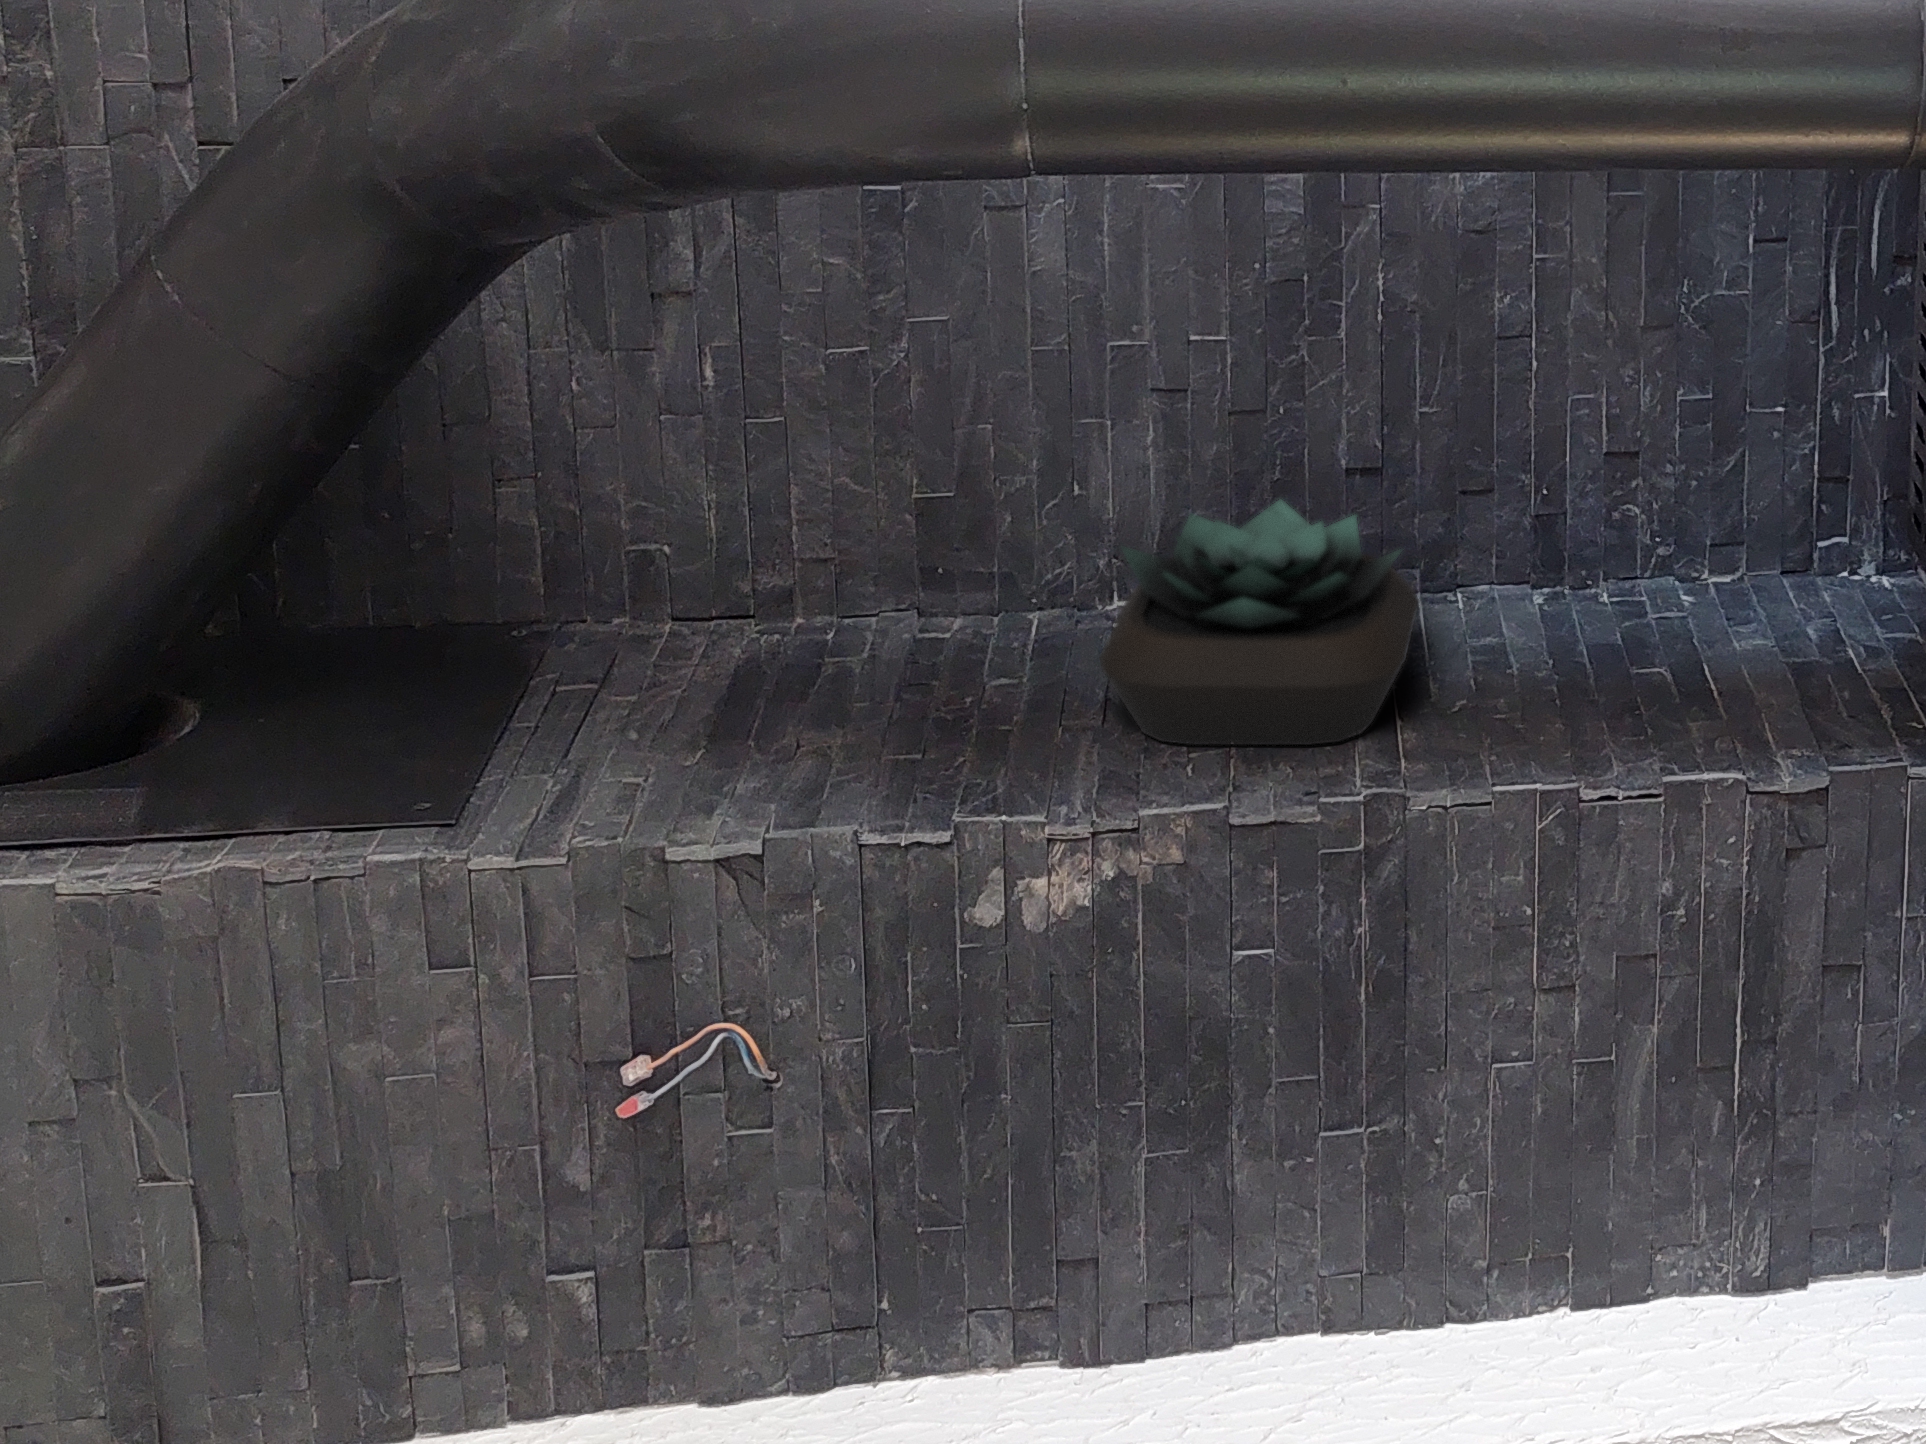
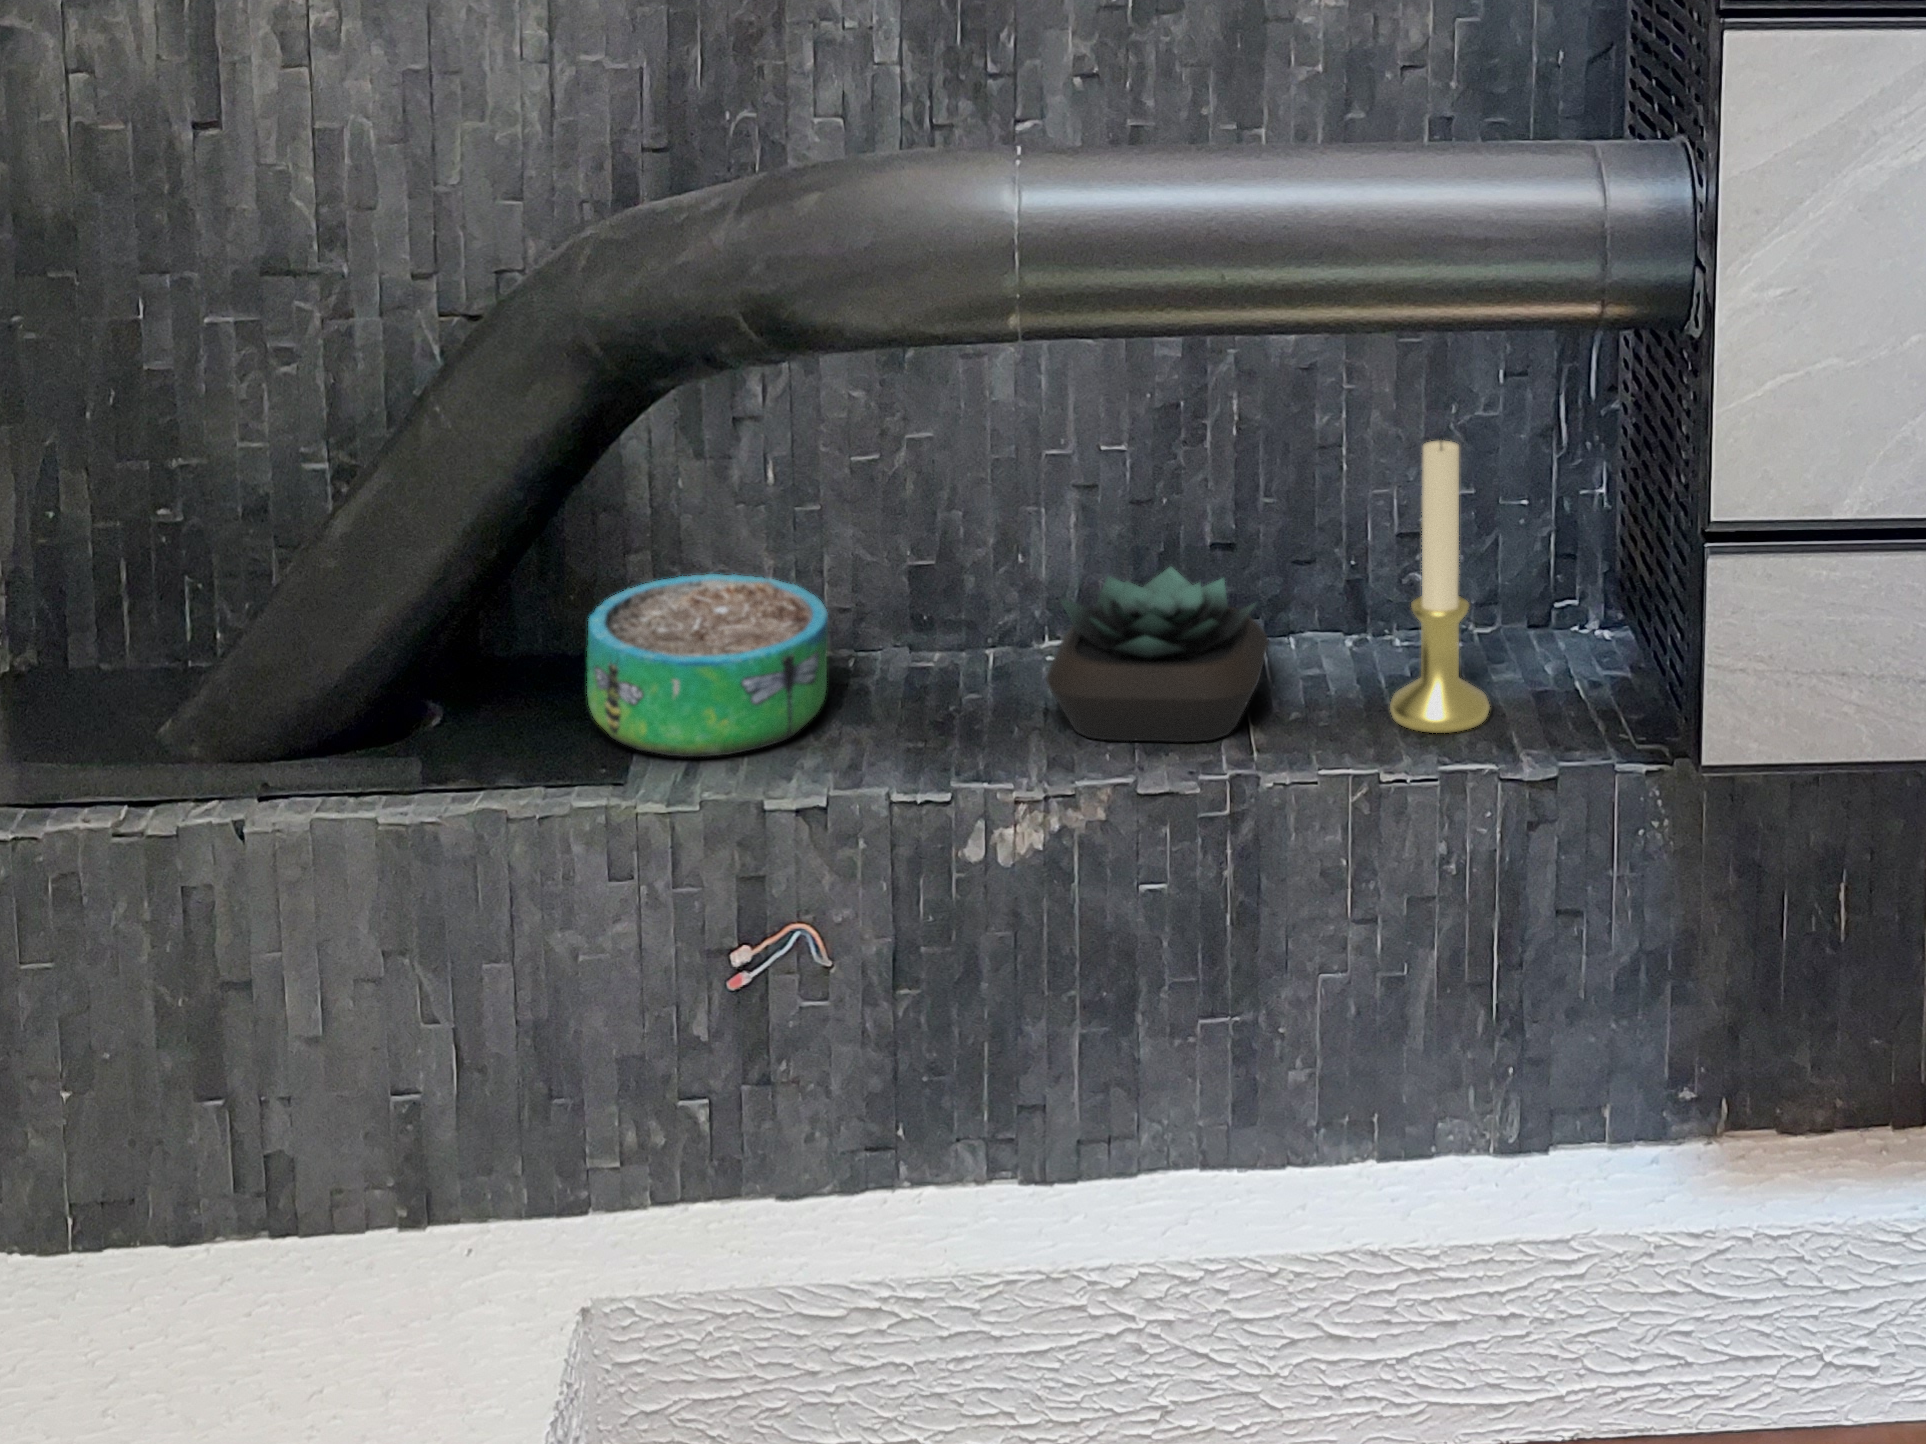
candle holder: none [1588,314,1727,726] -> present [1390,439,1490,733]
decorative bowl: none [410,515,779,781] -> present [587,574,828,757]

